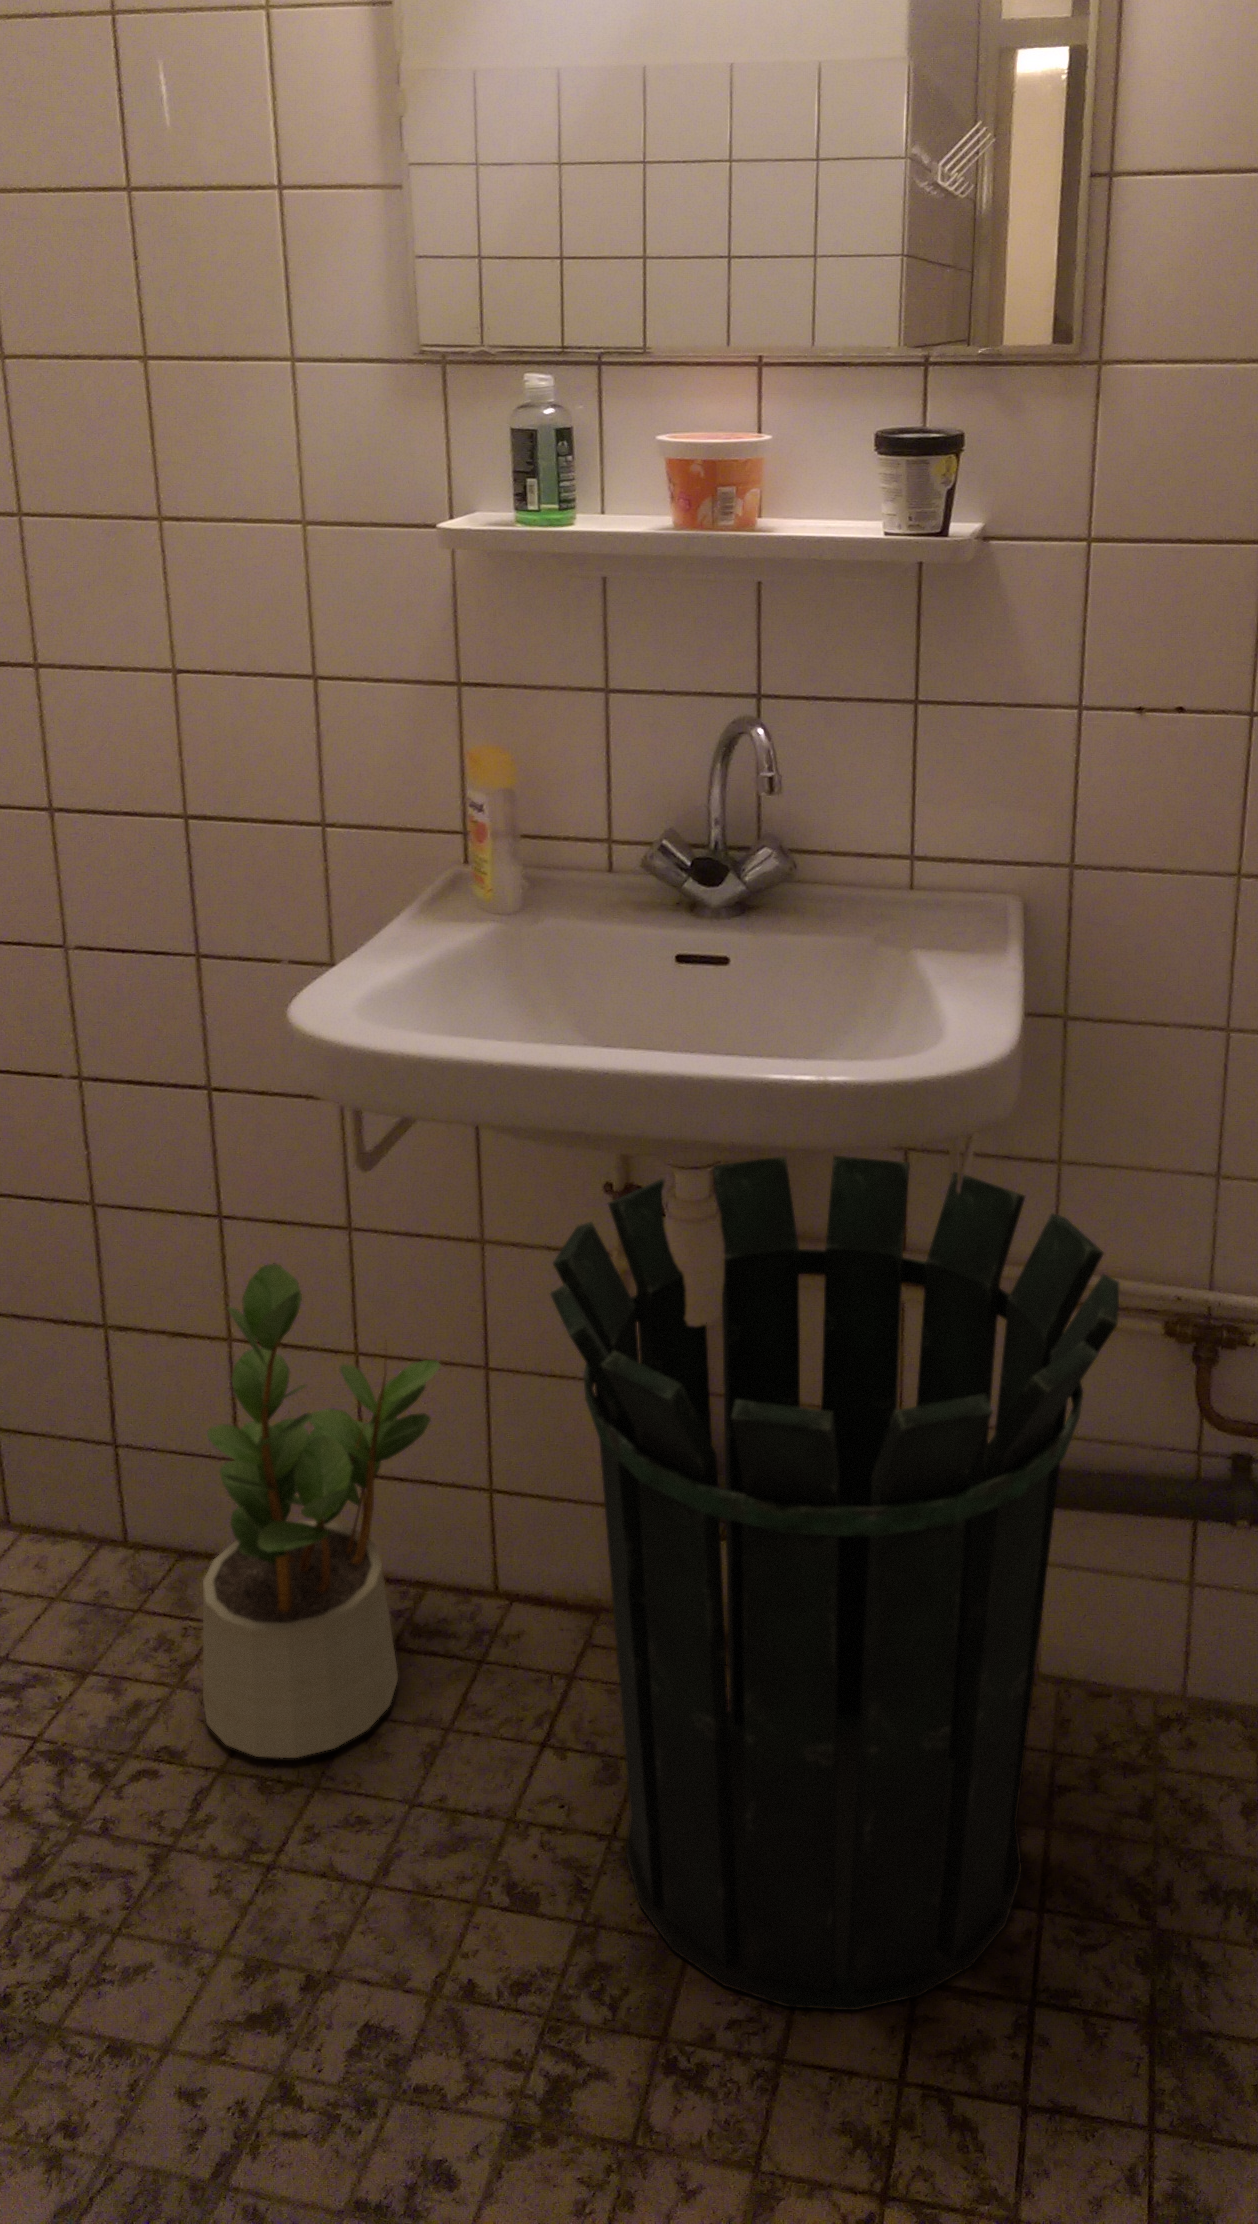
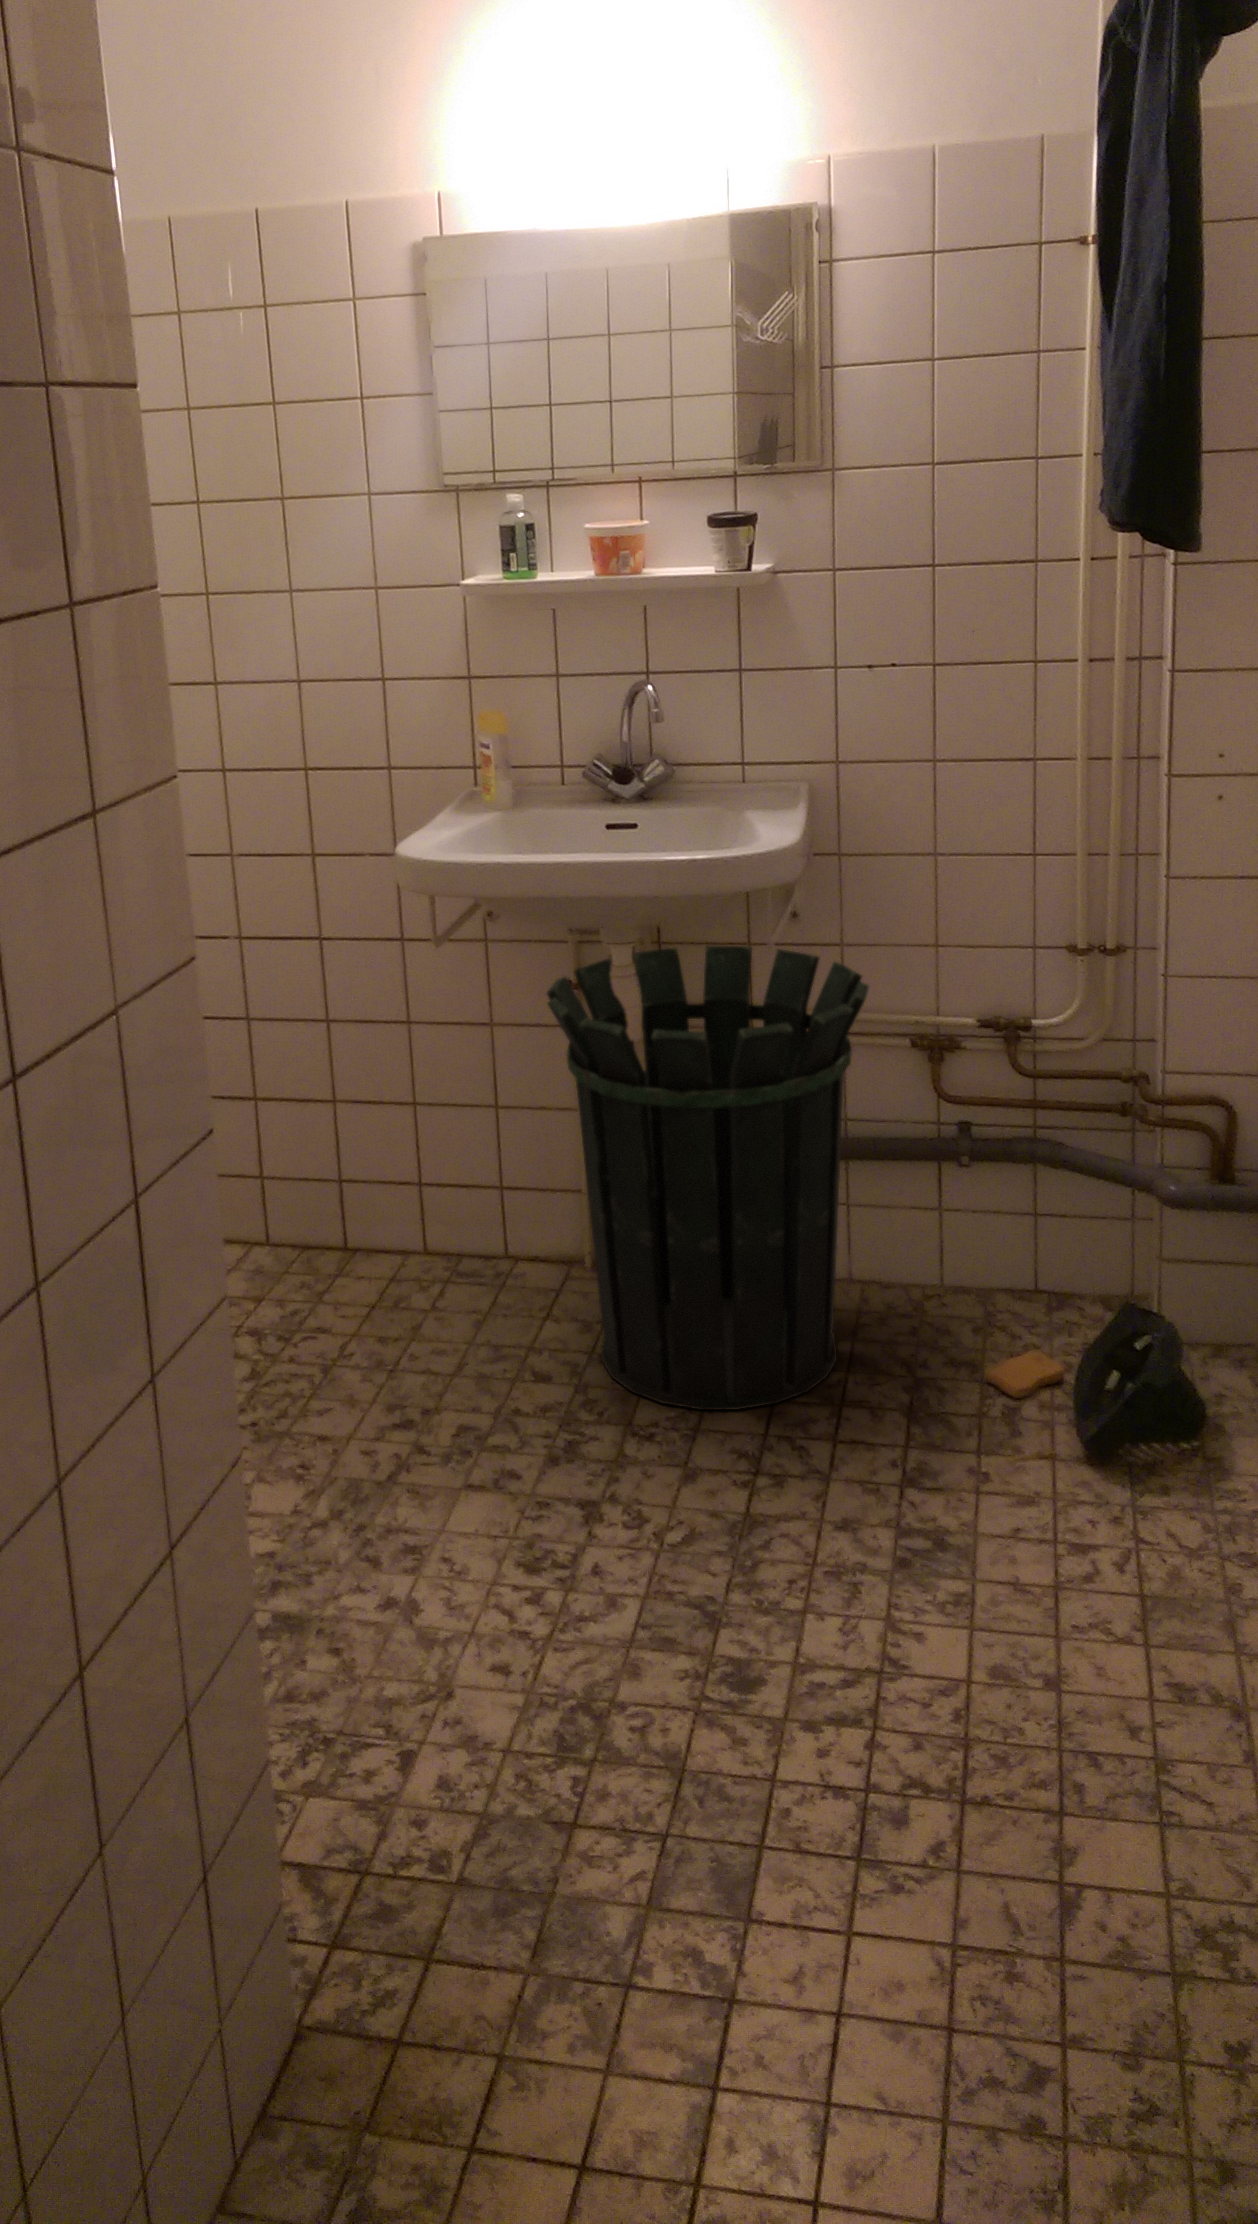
potted plant: present [203,1263,440,1758] -> none [335,1024,473,1327]

